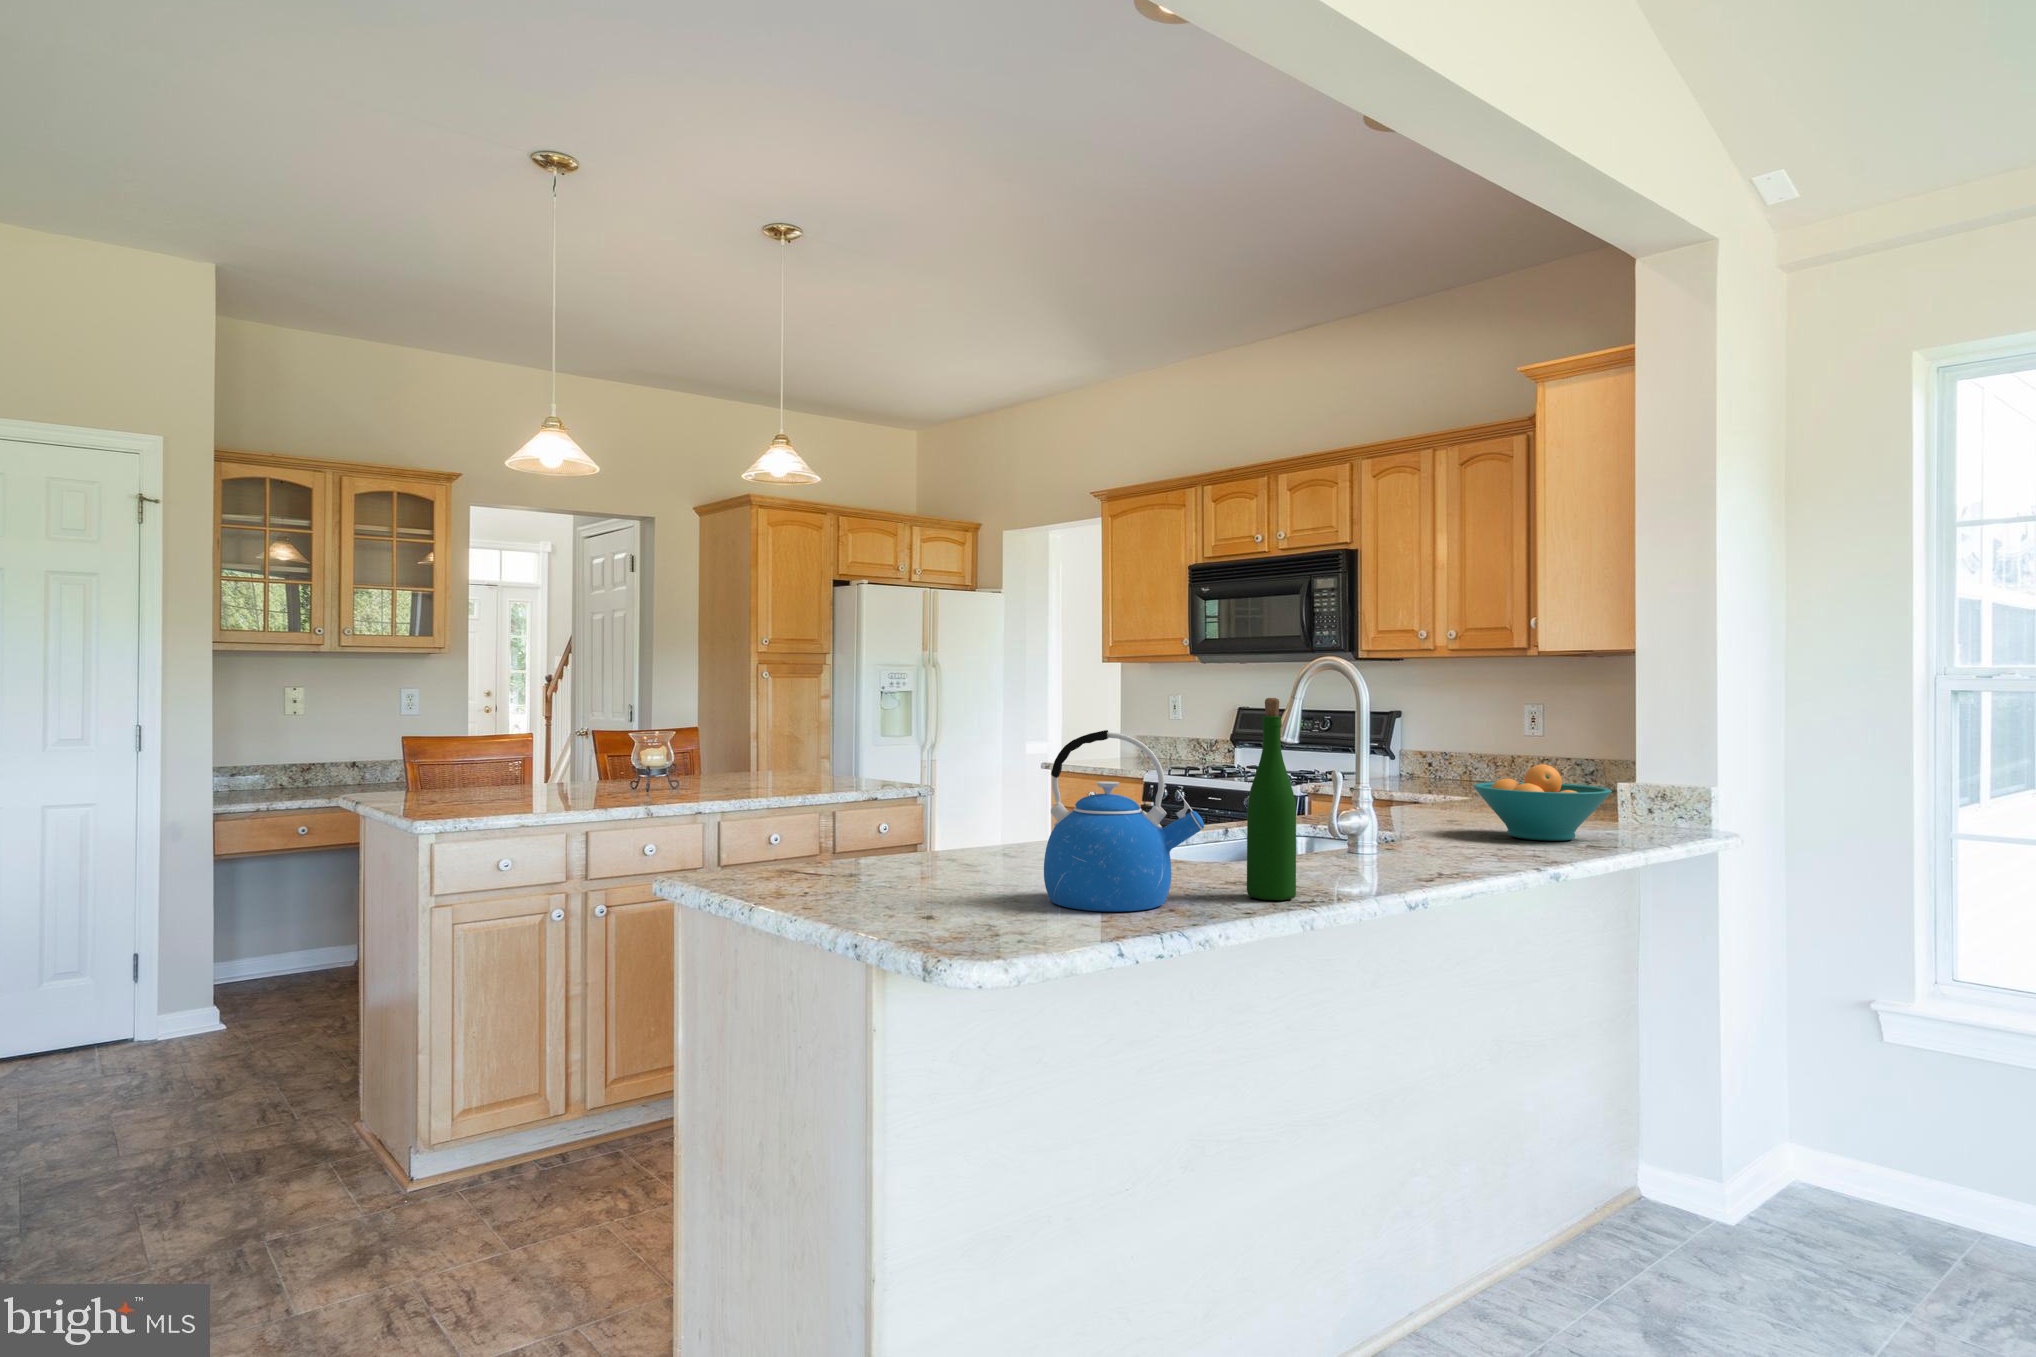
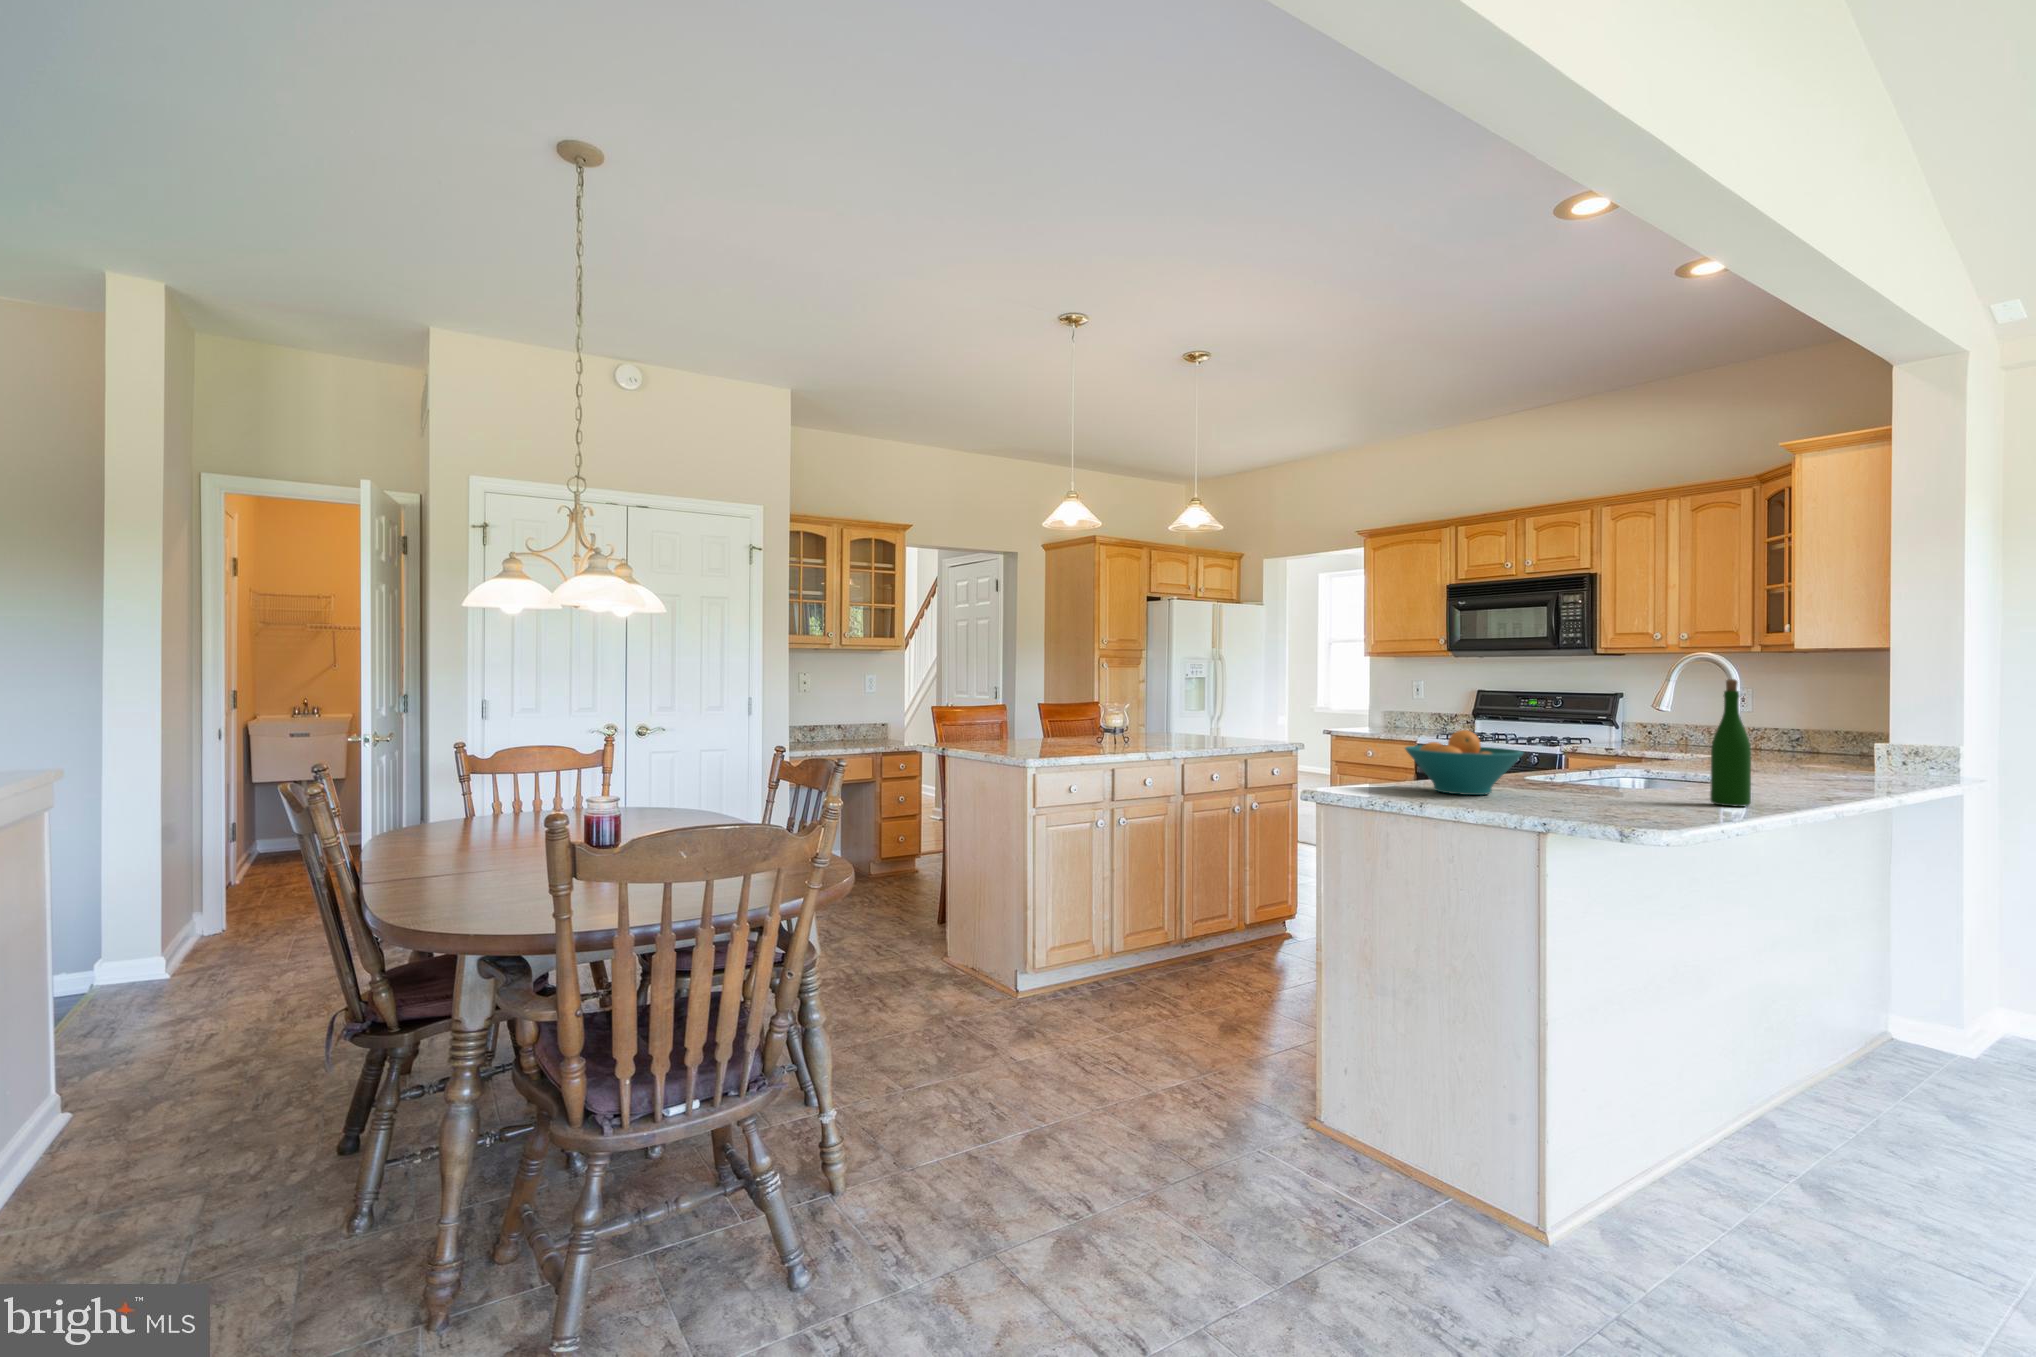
kettle: present [1044,730,1204,912] -> none [1584,699,1700,809]
fruit bowl: present [1474,764,1612,841] -> present [1405,730,1523,795]

